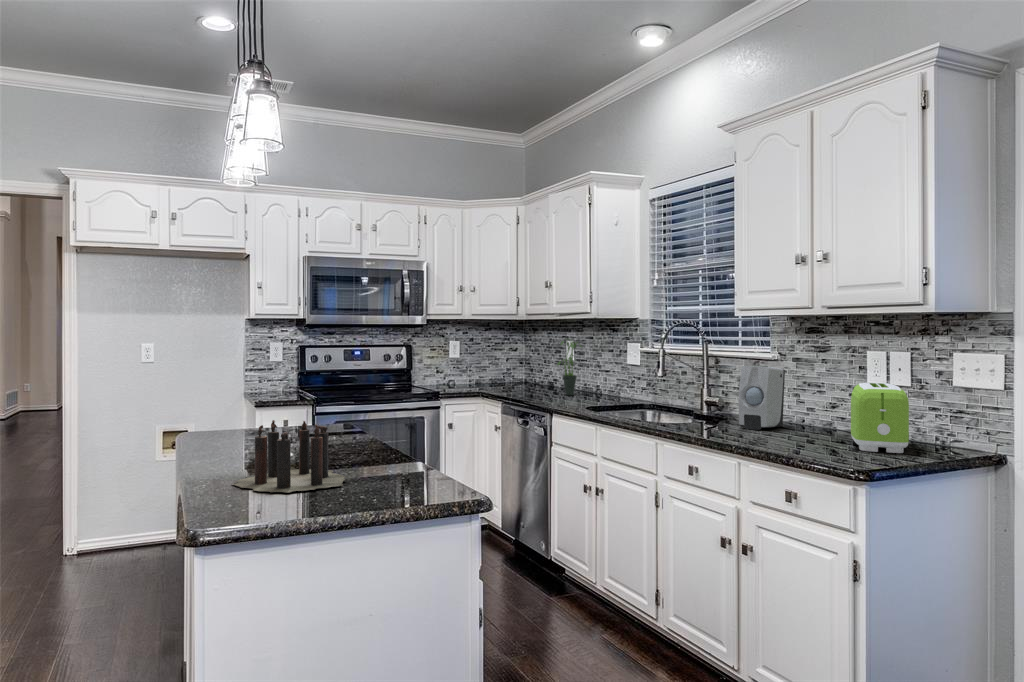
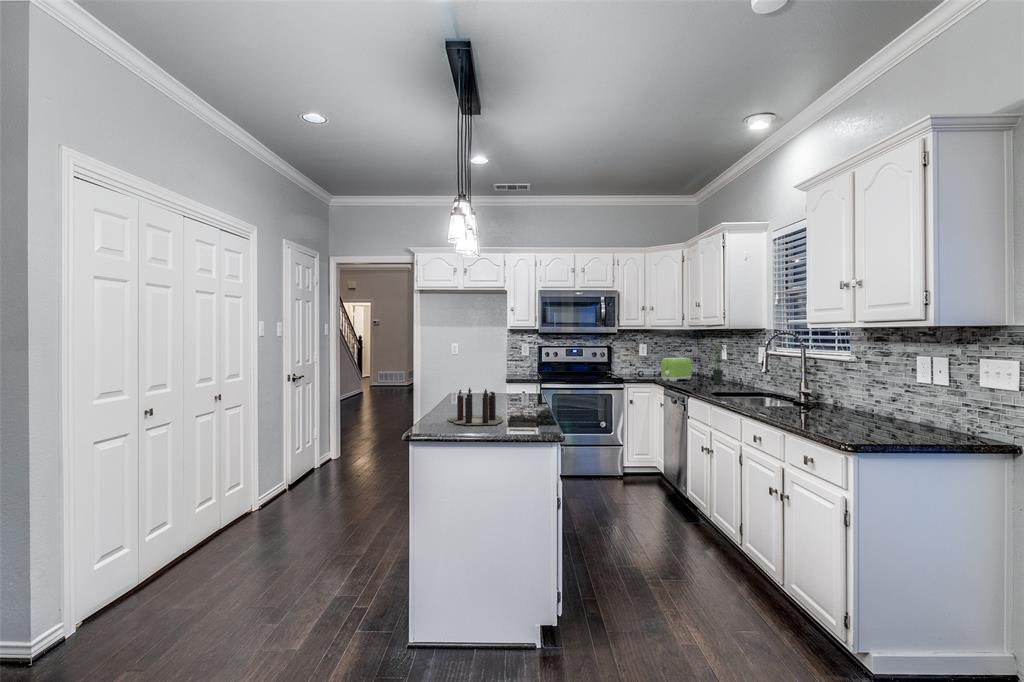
soap dispenser: present [739,366,785,430] -> none [811,366,855,415]
toaster: present [851,383,909,453] -> present [661,357,692,381]

